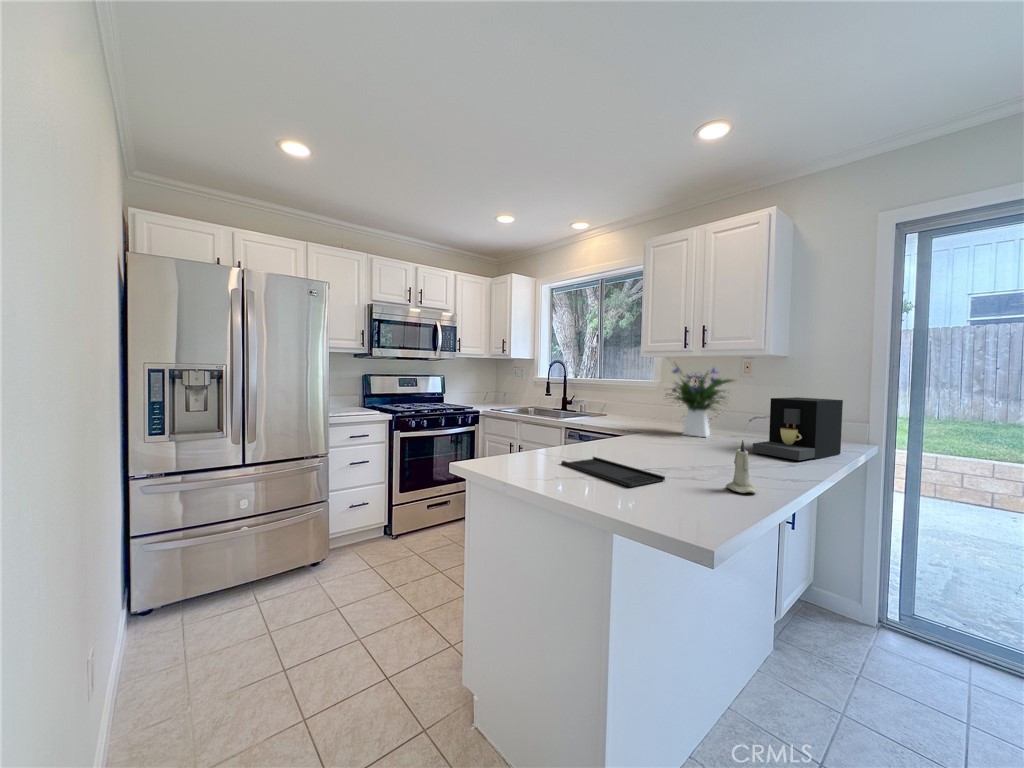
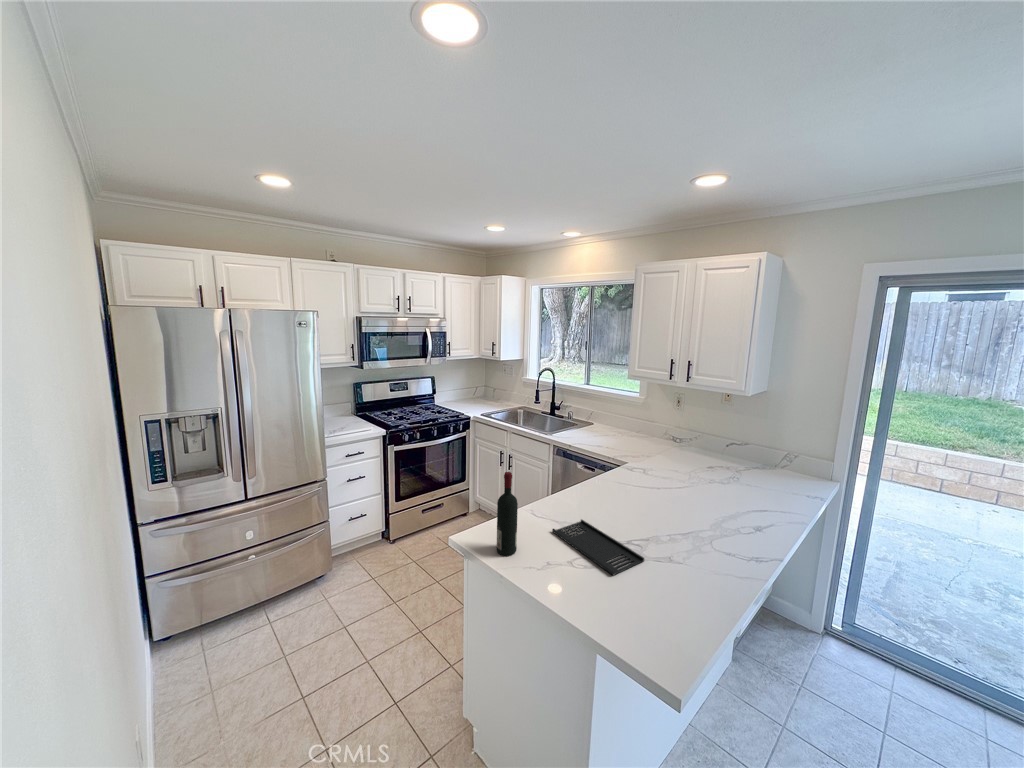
flower arrangement: present [667,367,733,437] -> none [648,399,719,473]
wine bottle: none [500,383,522,475] -> present [497,472,518,556]
coffee maker: present [753,397,843,460] -> none [726,446,811,519]
candle: present [726,440,758,493] -> none [697,536,724,583]

